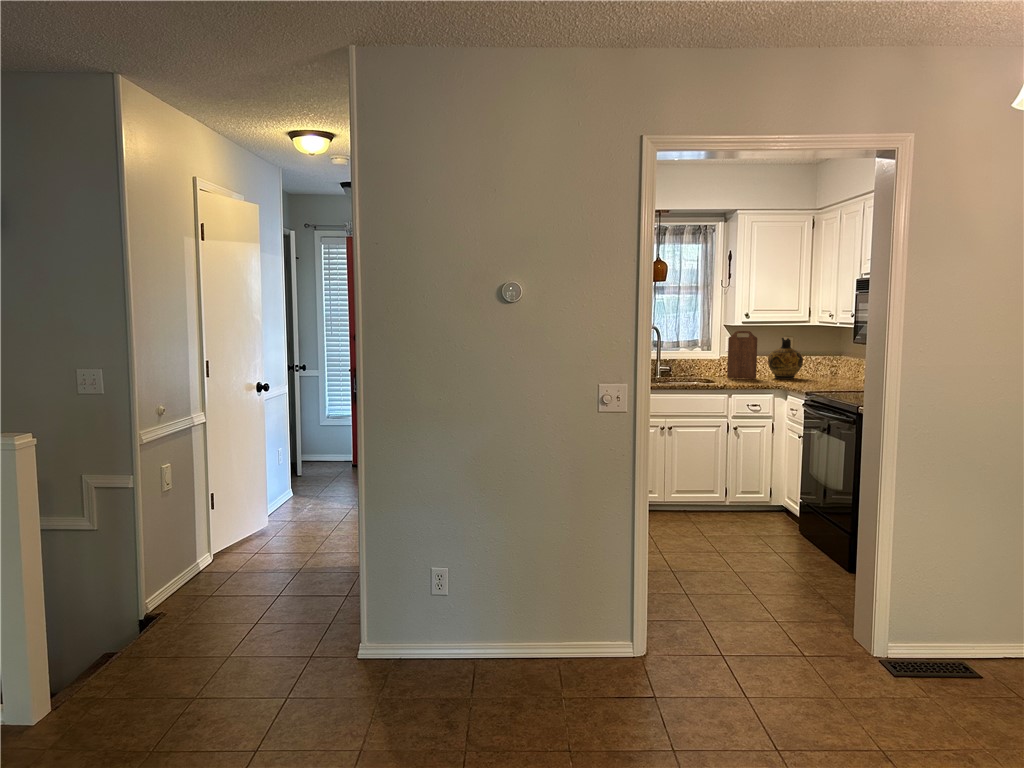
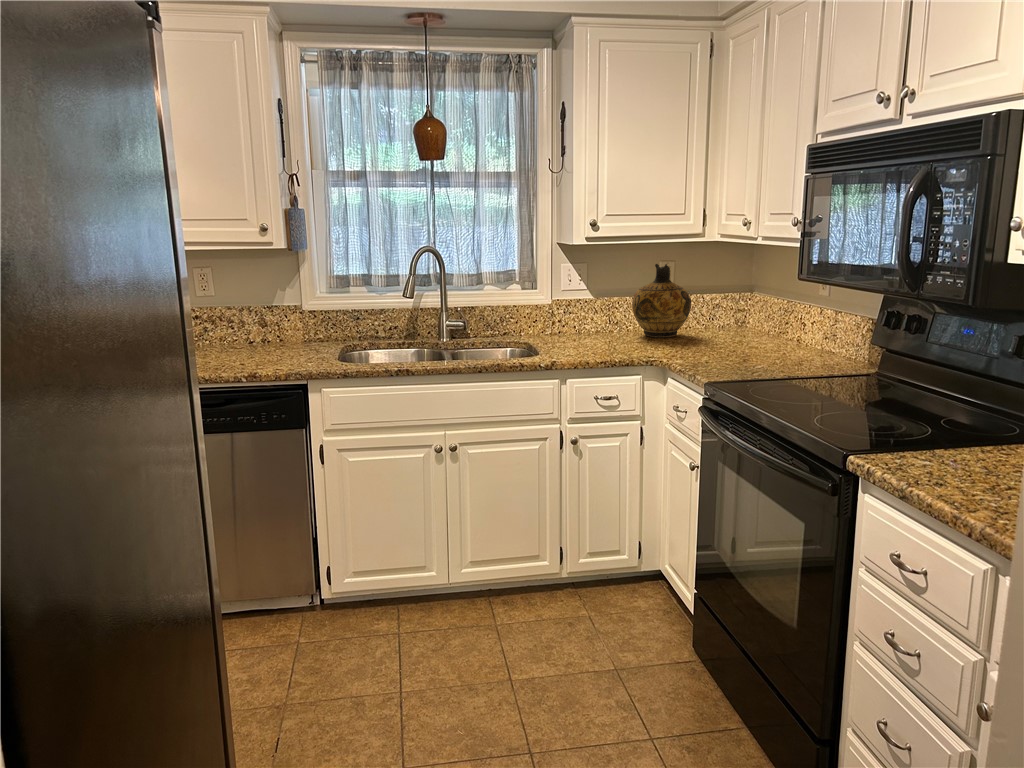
cutting board: present [727,331,757,379] -> none [563,252,614,339]

